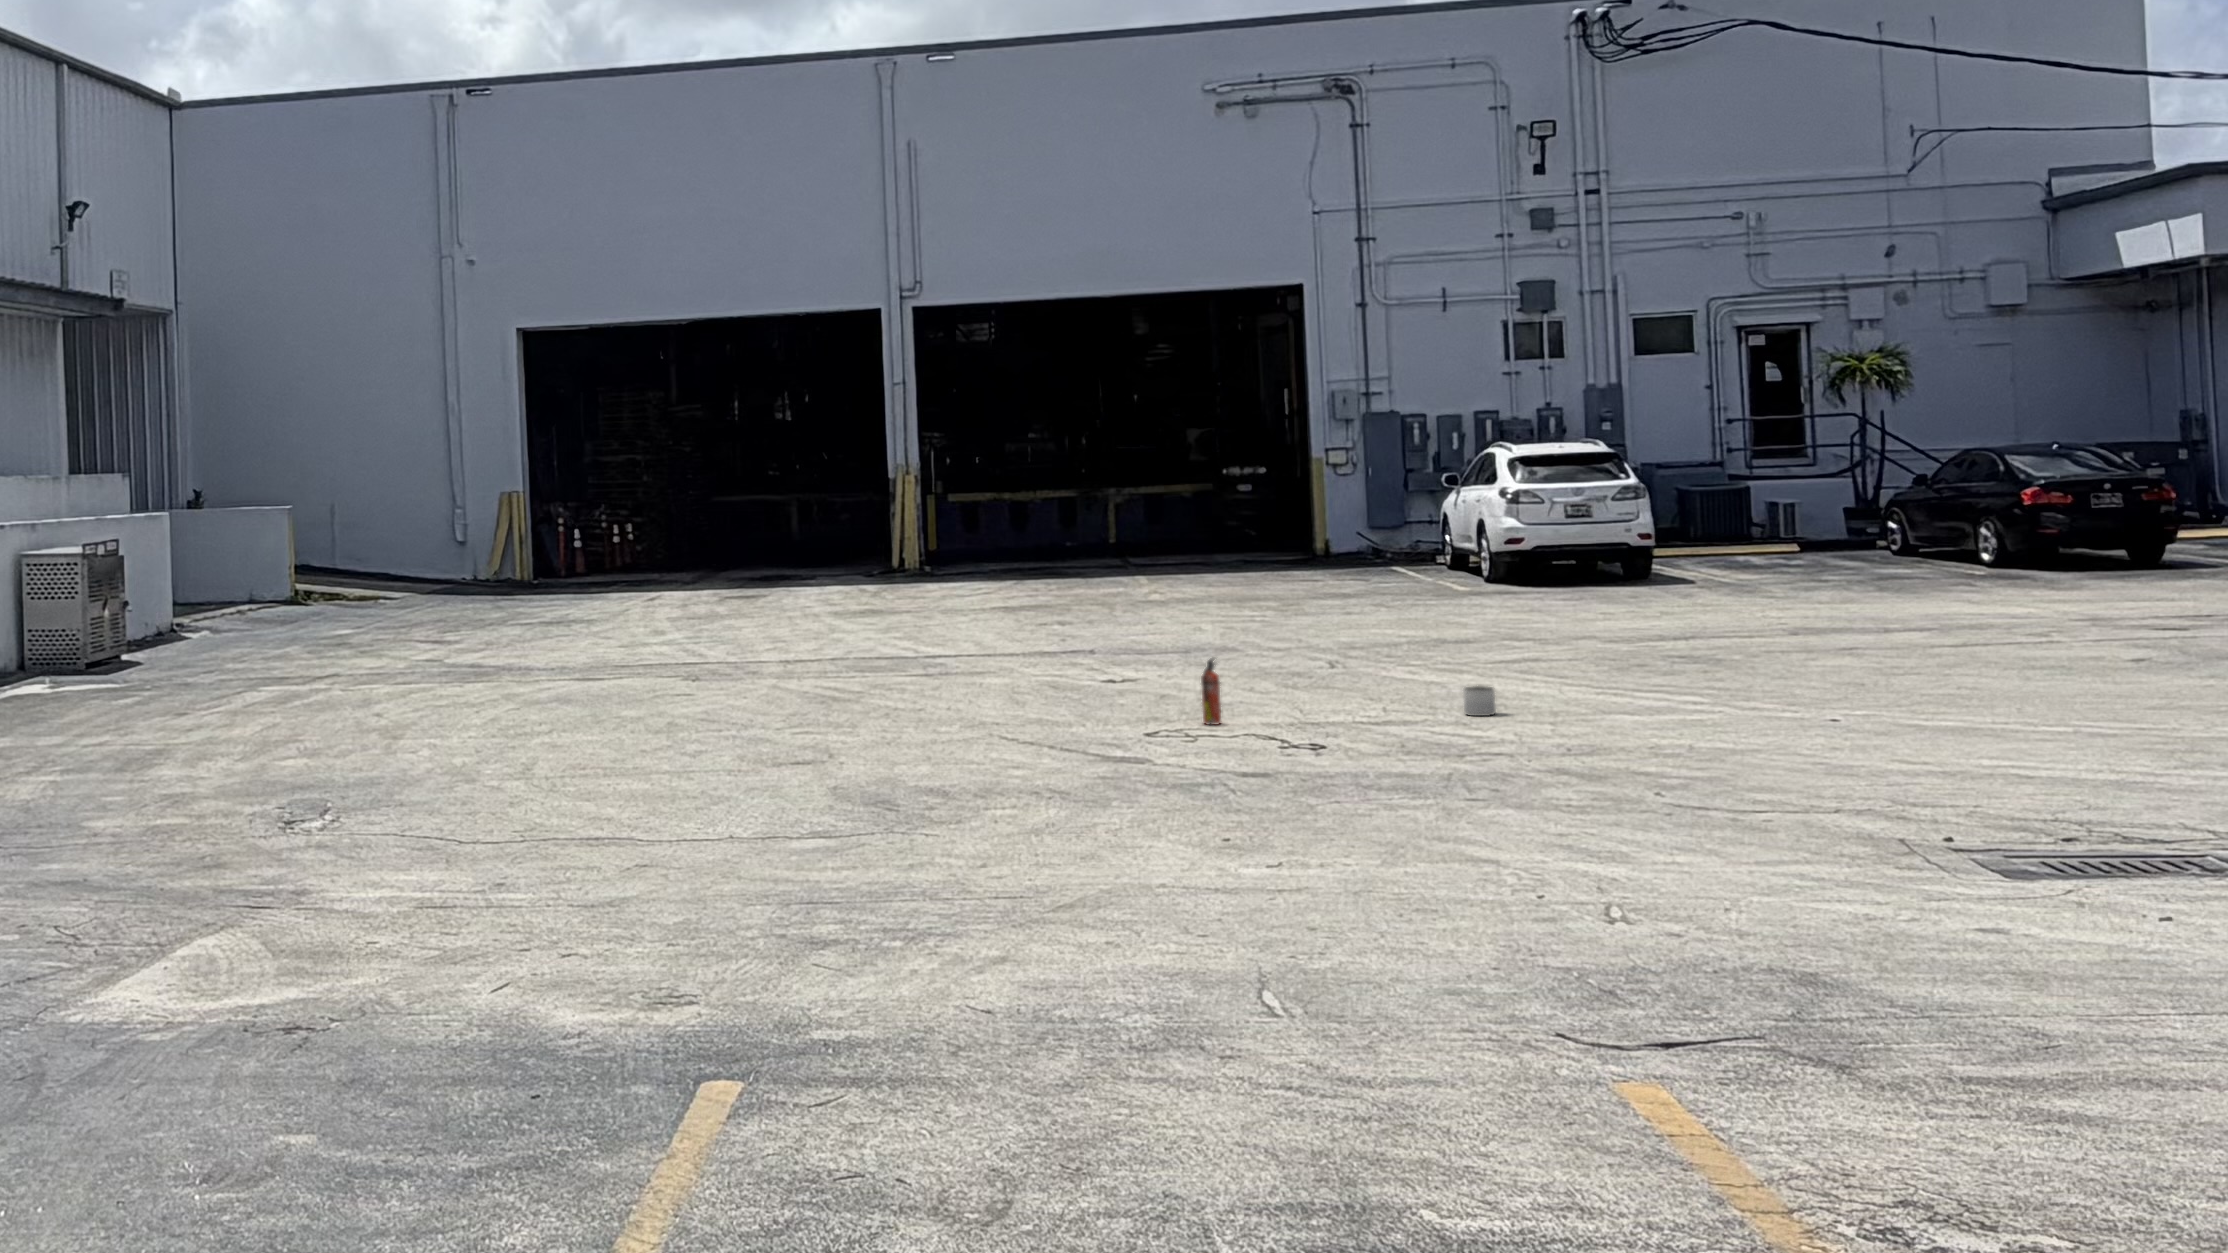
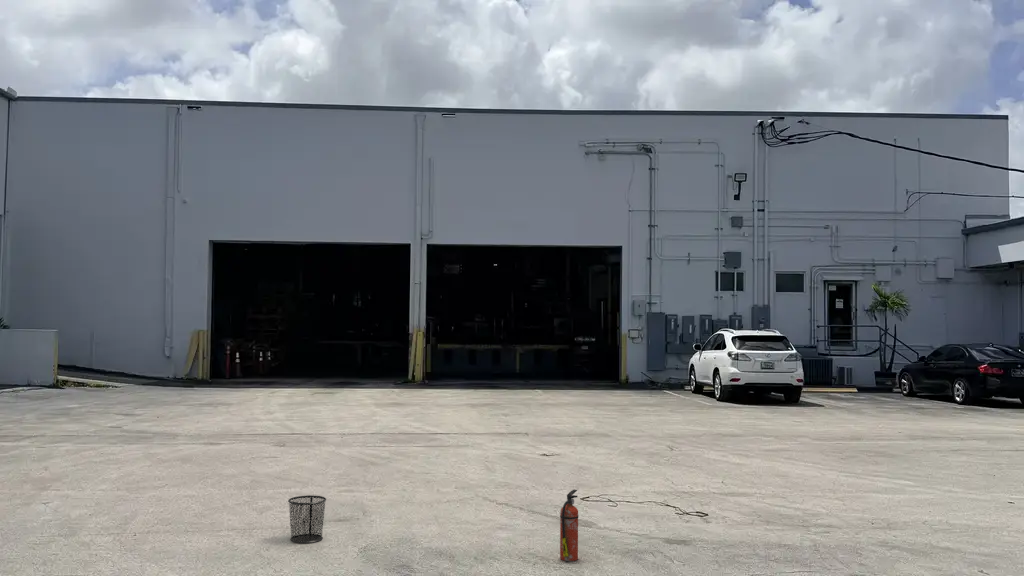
waste bin: none [918,679,957,724] -> present [288,495,326,544]
planter: present [1463,686,1496,716] -> none [807,526,838,559]

